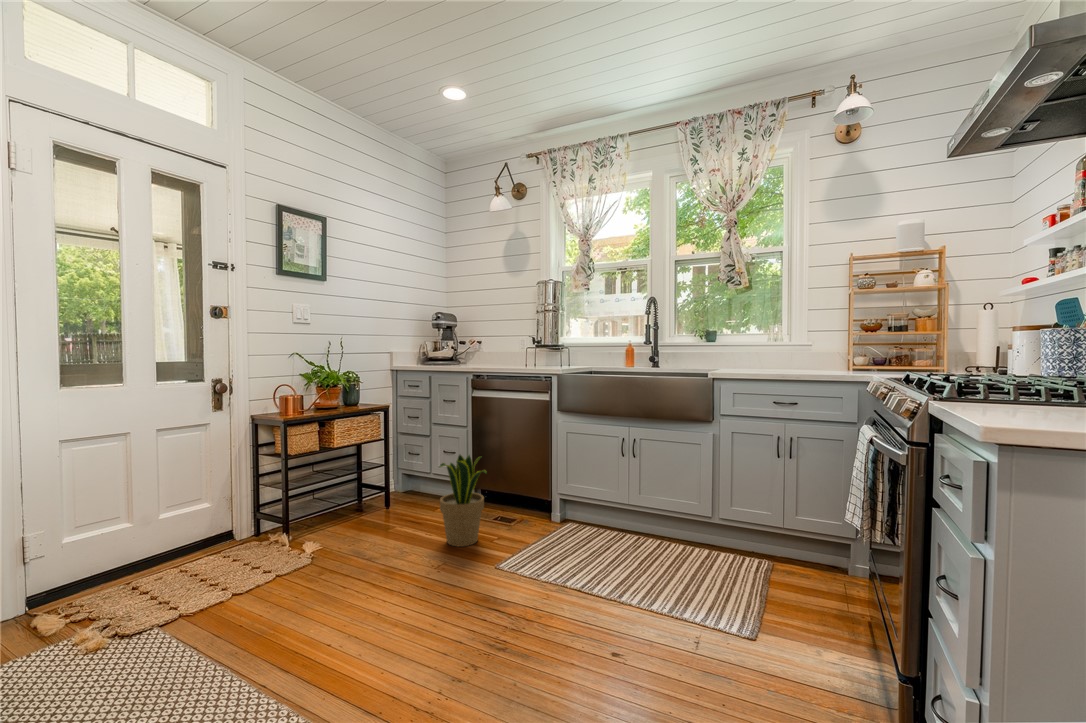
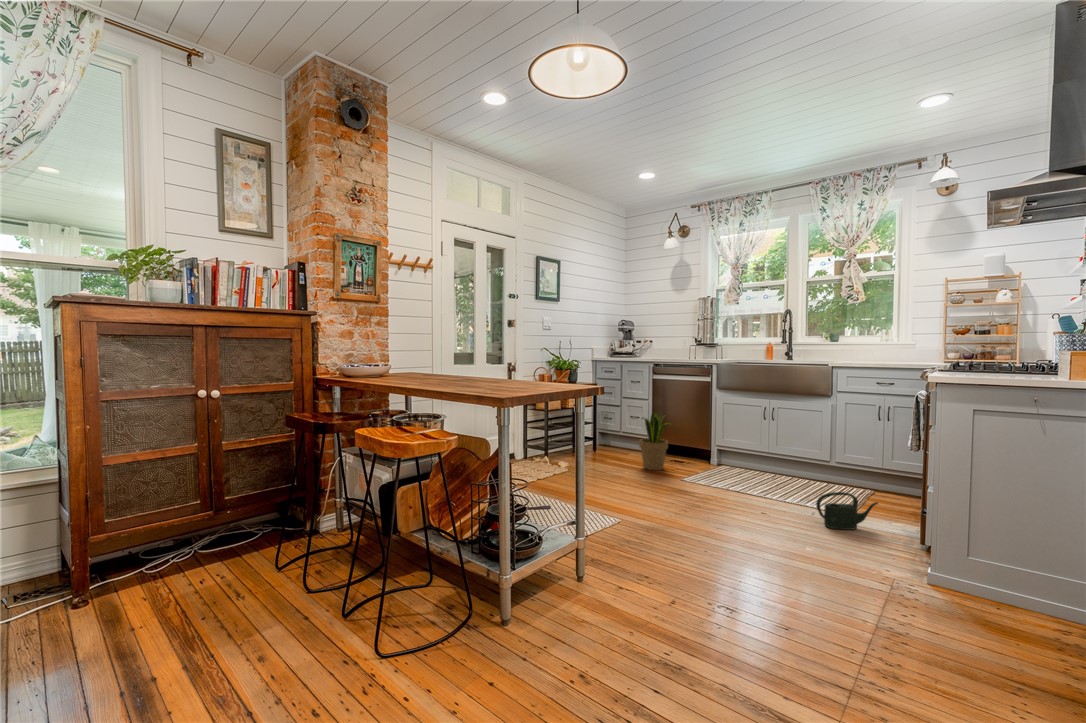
watering can: none [699,615,798,689] -> present [816,492,878,530]

